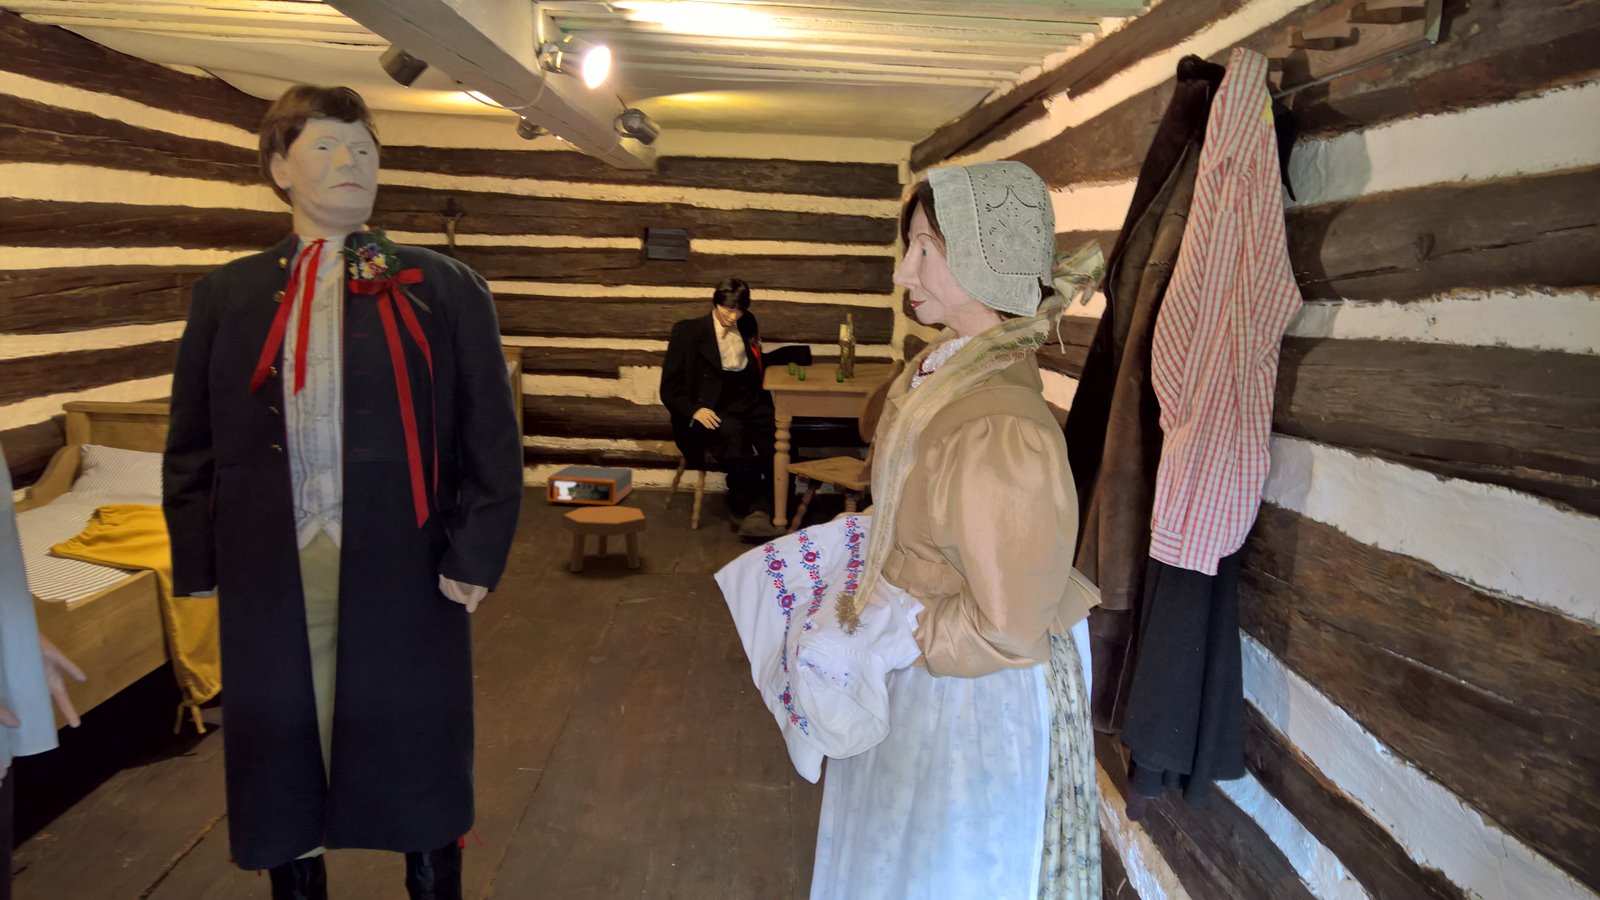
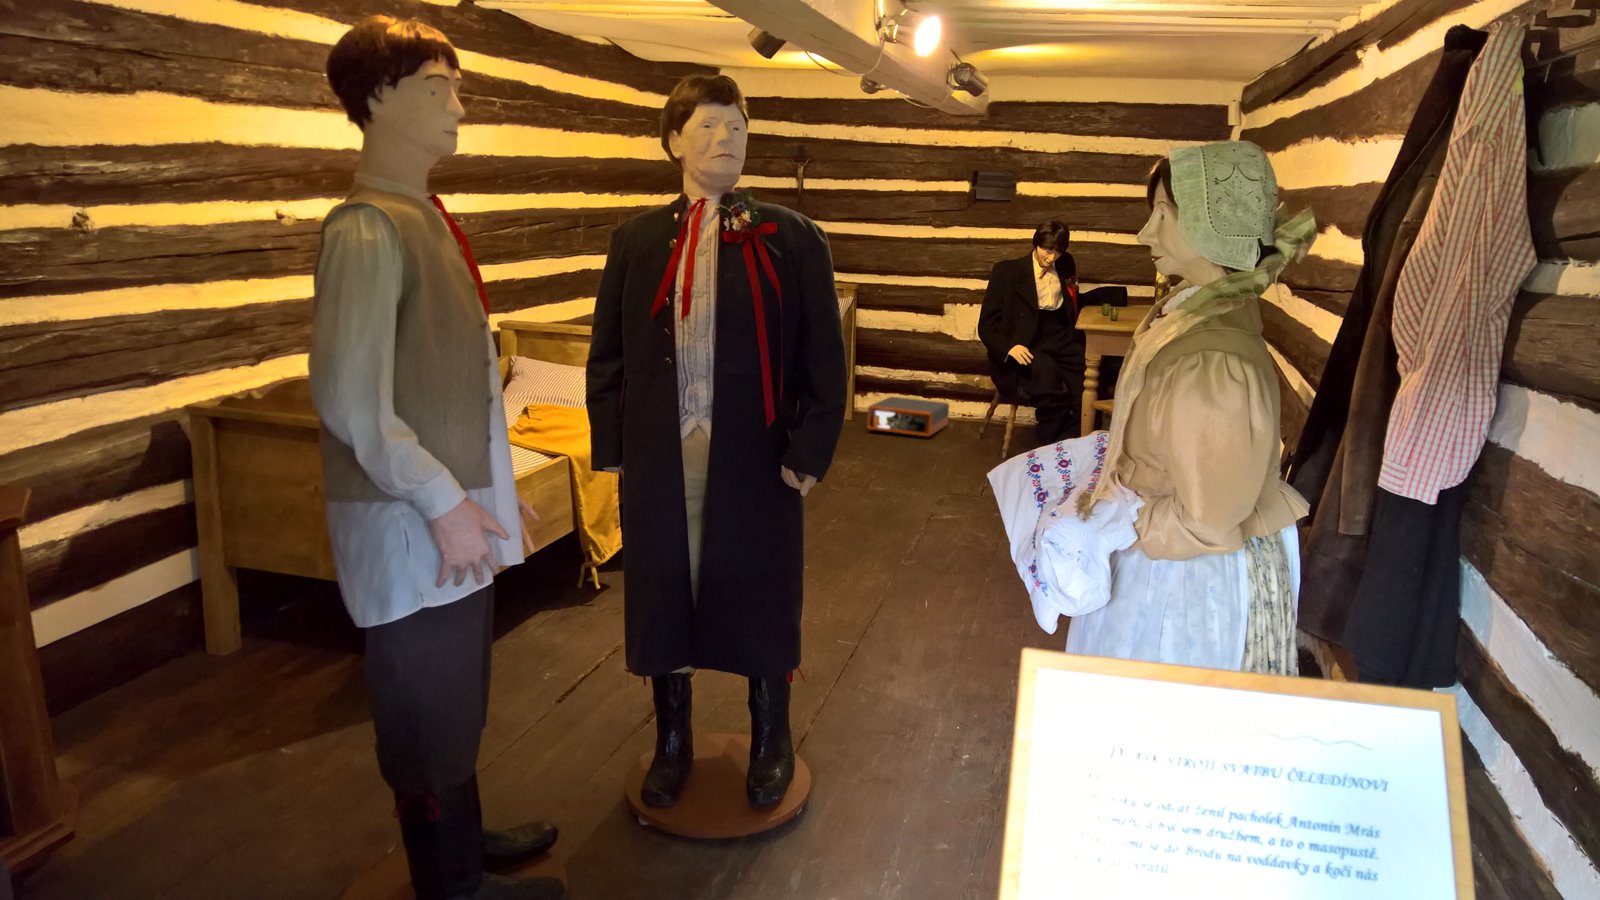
footstool: present [562,506,646,572] -> none [878,435,956,495]

